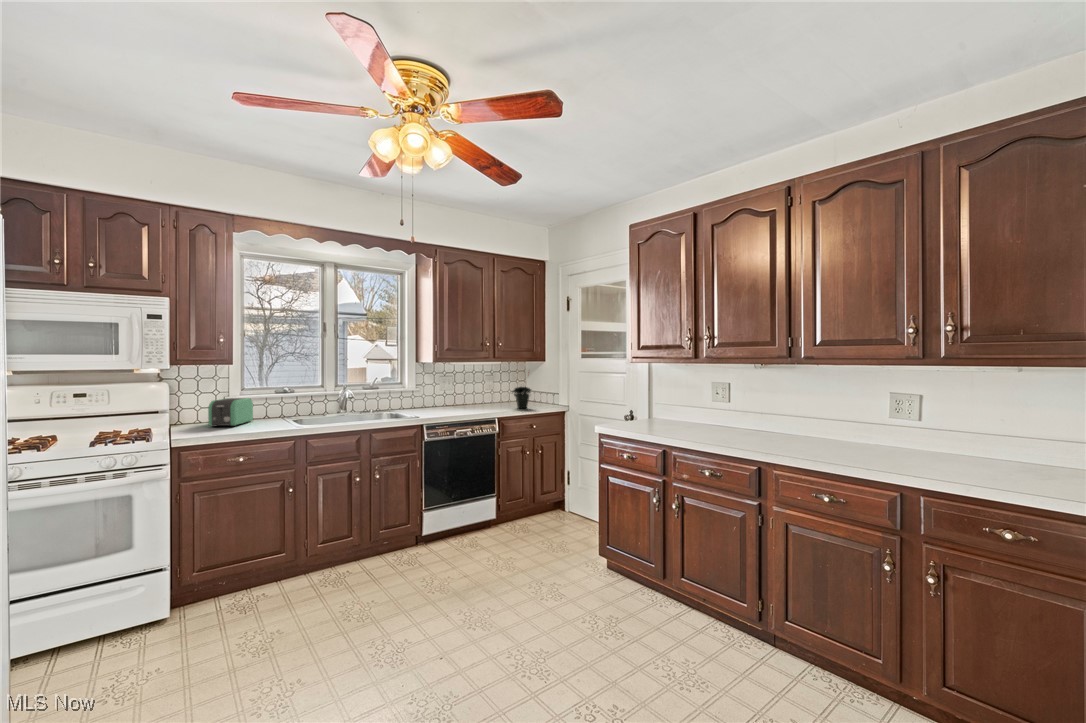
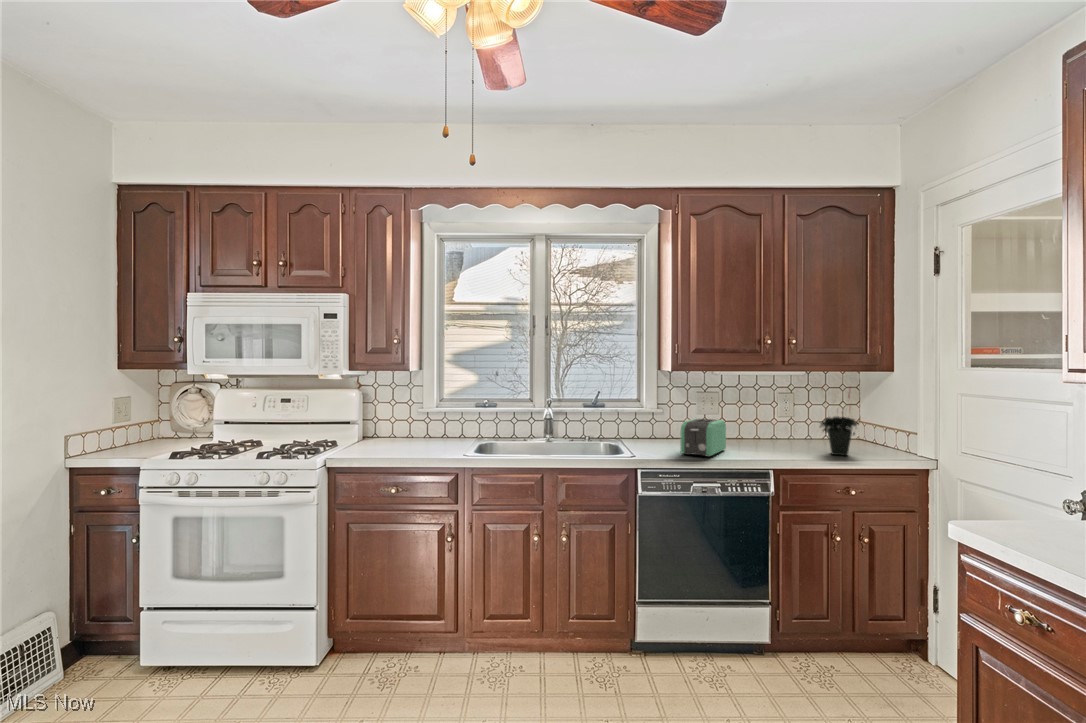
toaster: present [208,398,253,427] -> present [680,419,726,457]

